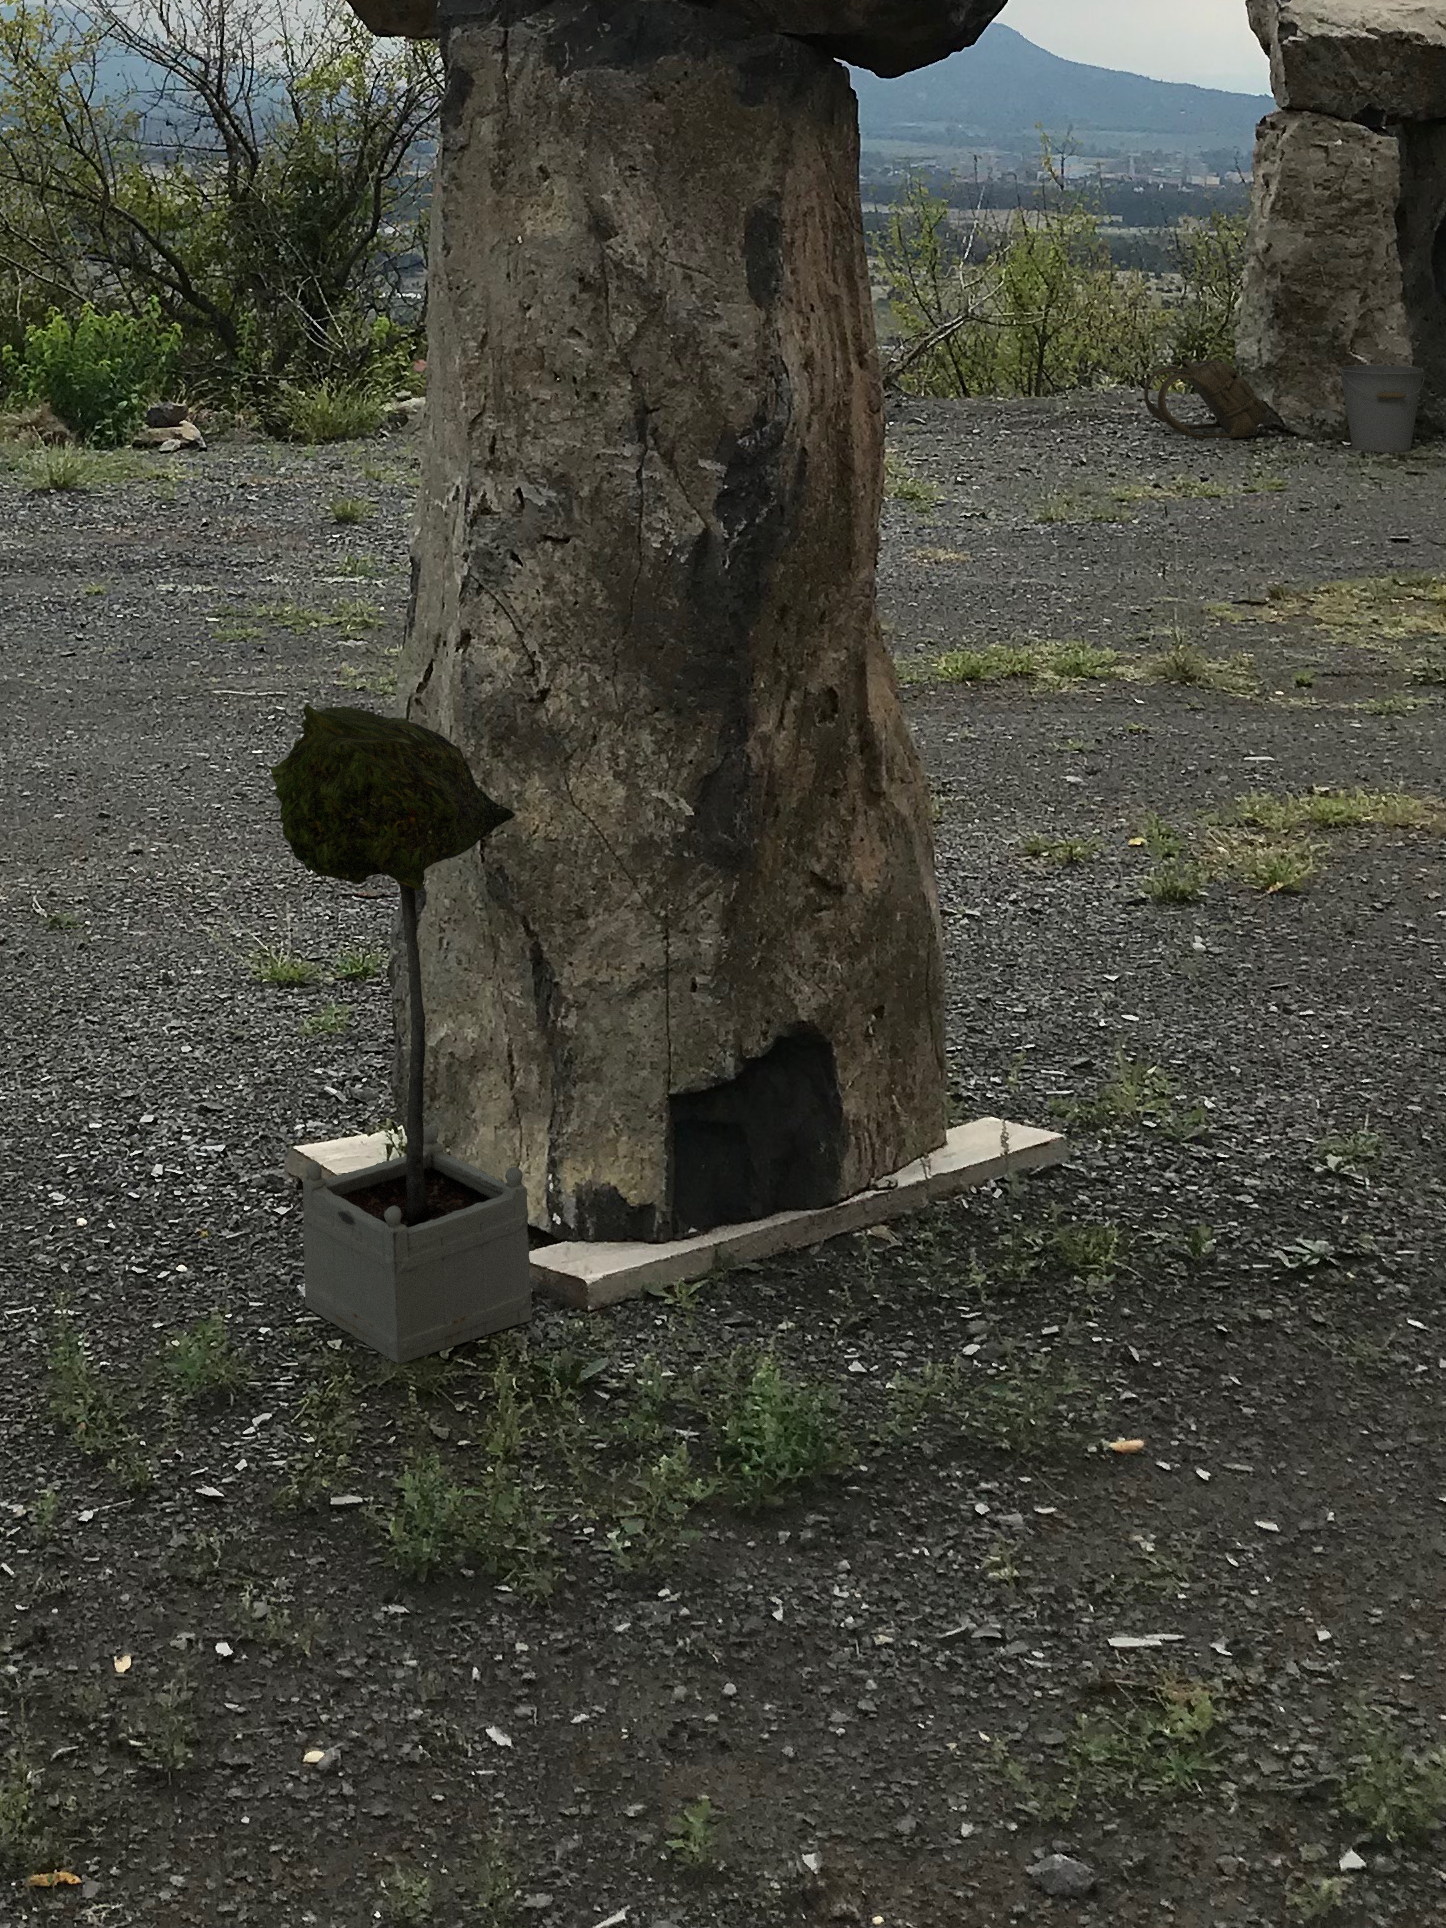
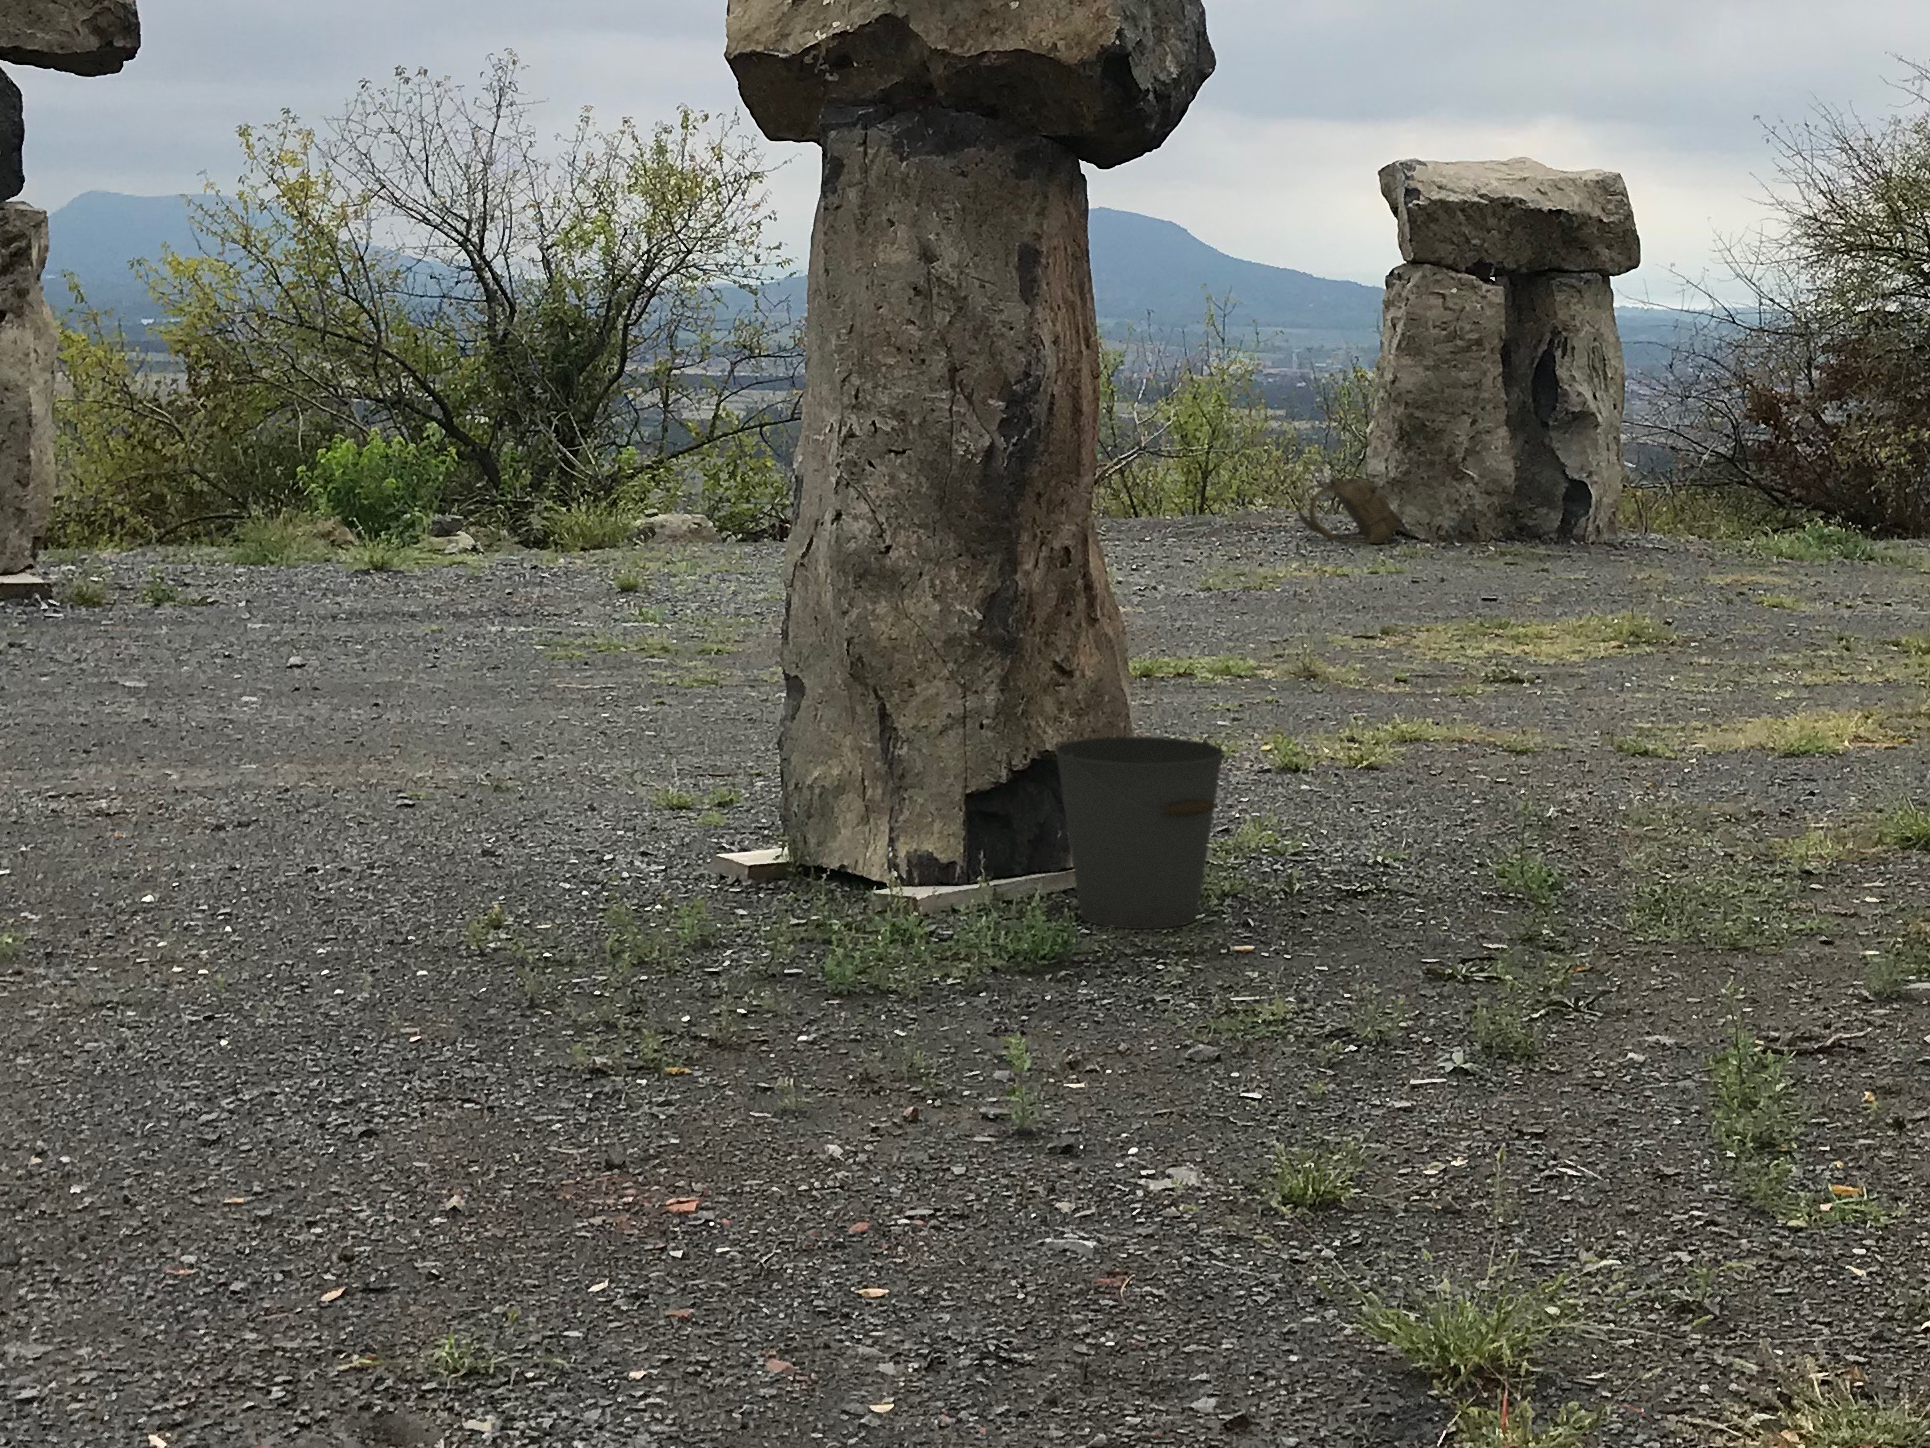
bucket: present [1339,365,1424,452] -> present [1055,737,1224,929]
potted tree: present [271,704,532,1364] -> none [725,546,885,934]

